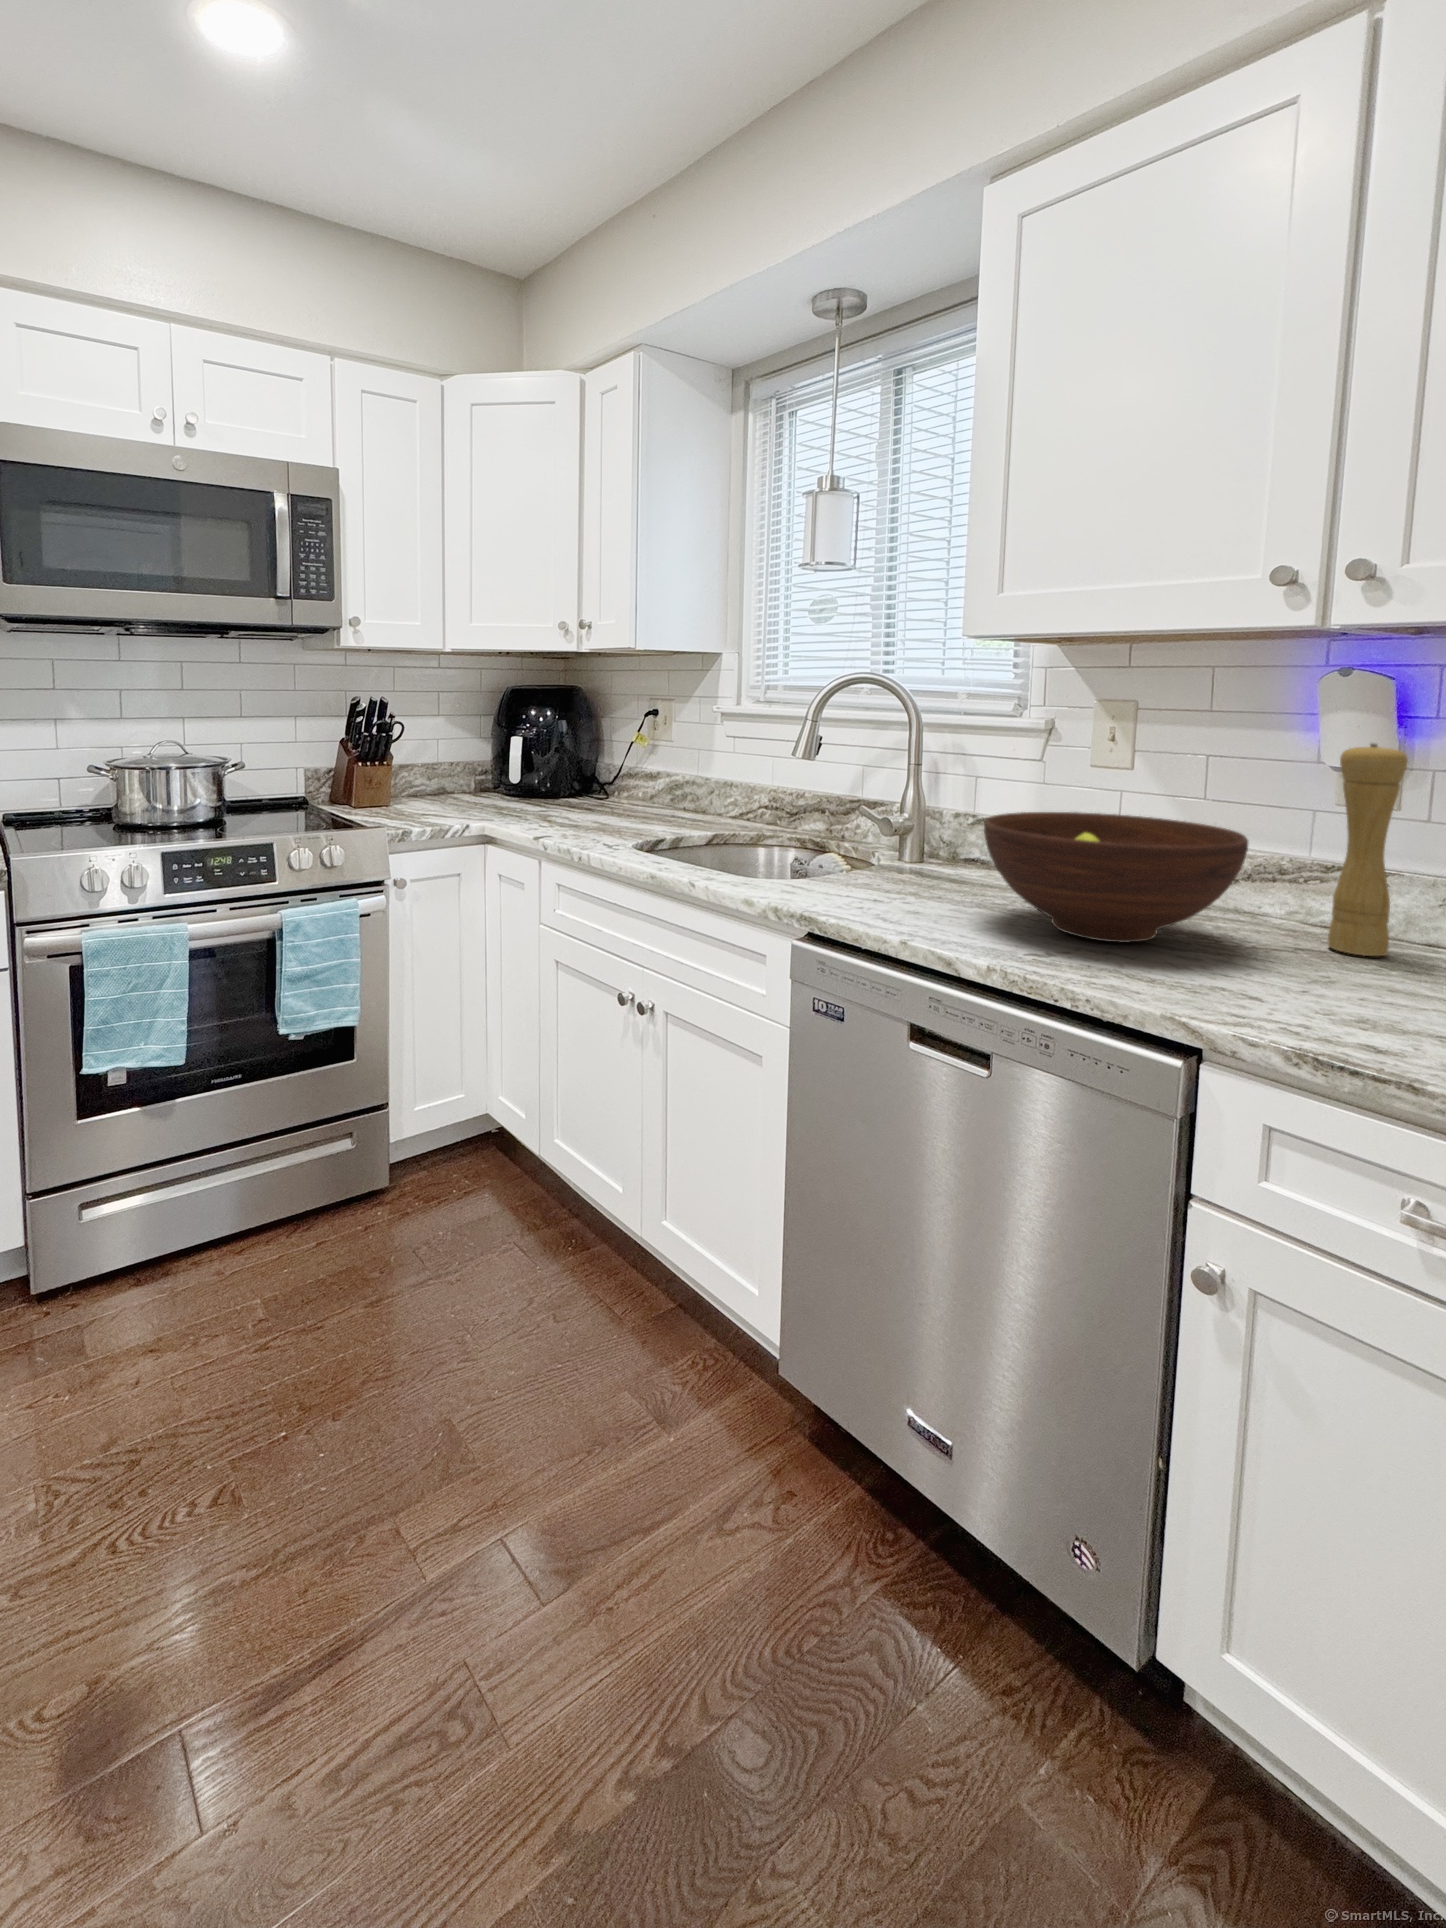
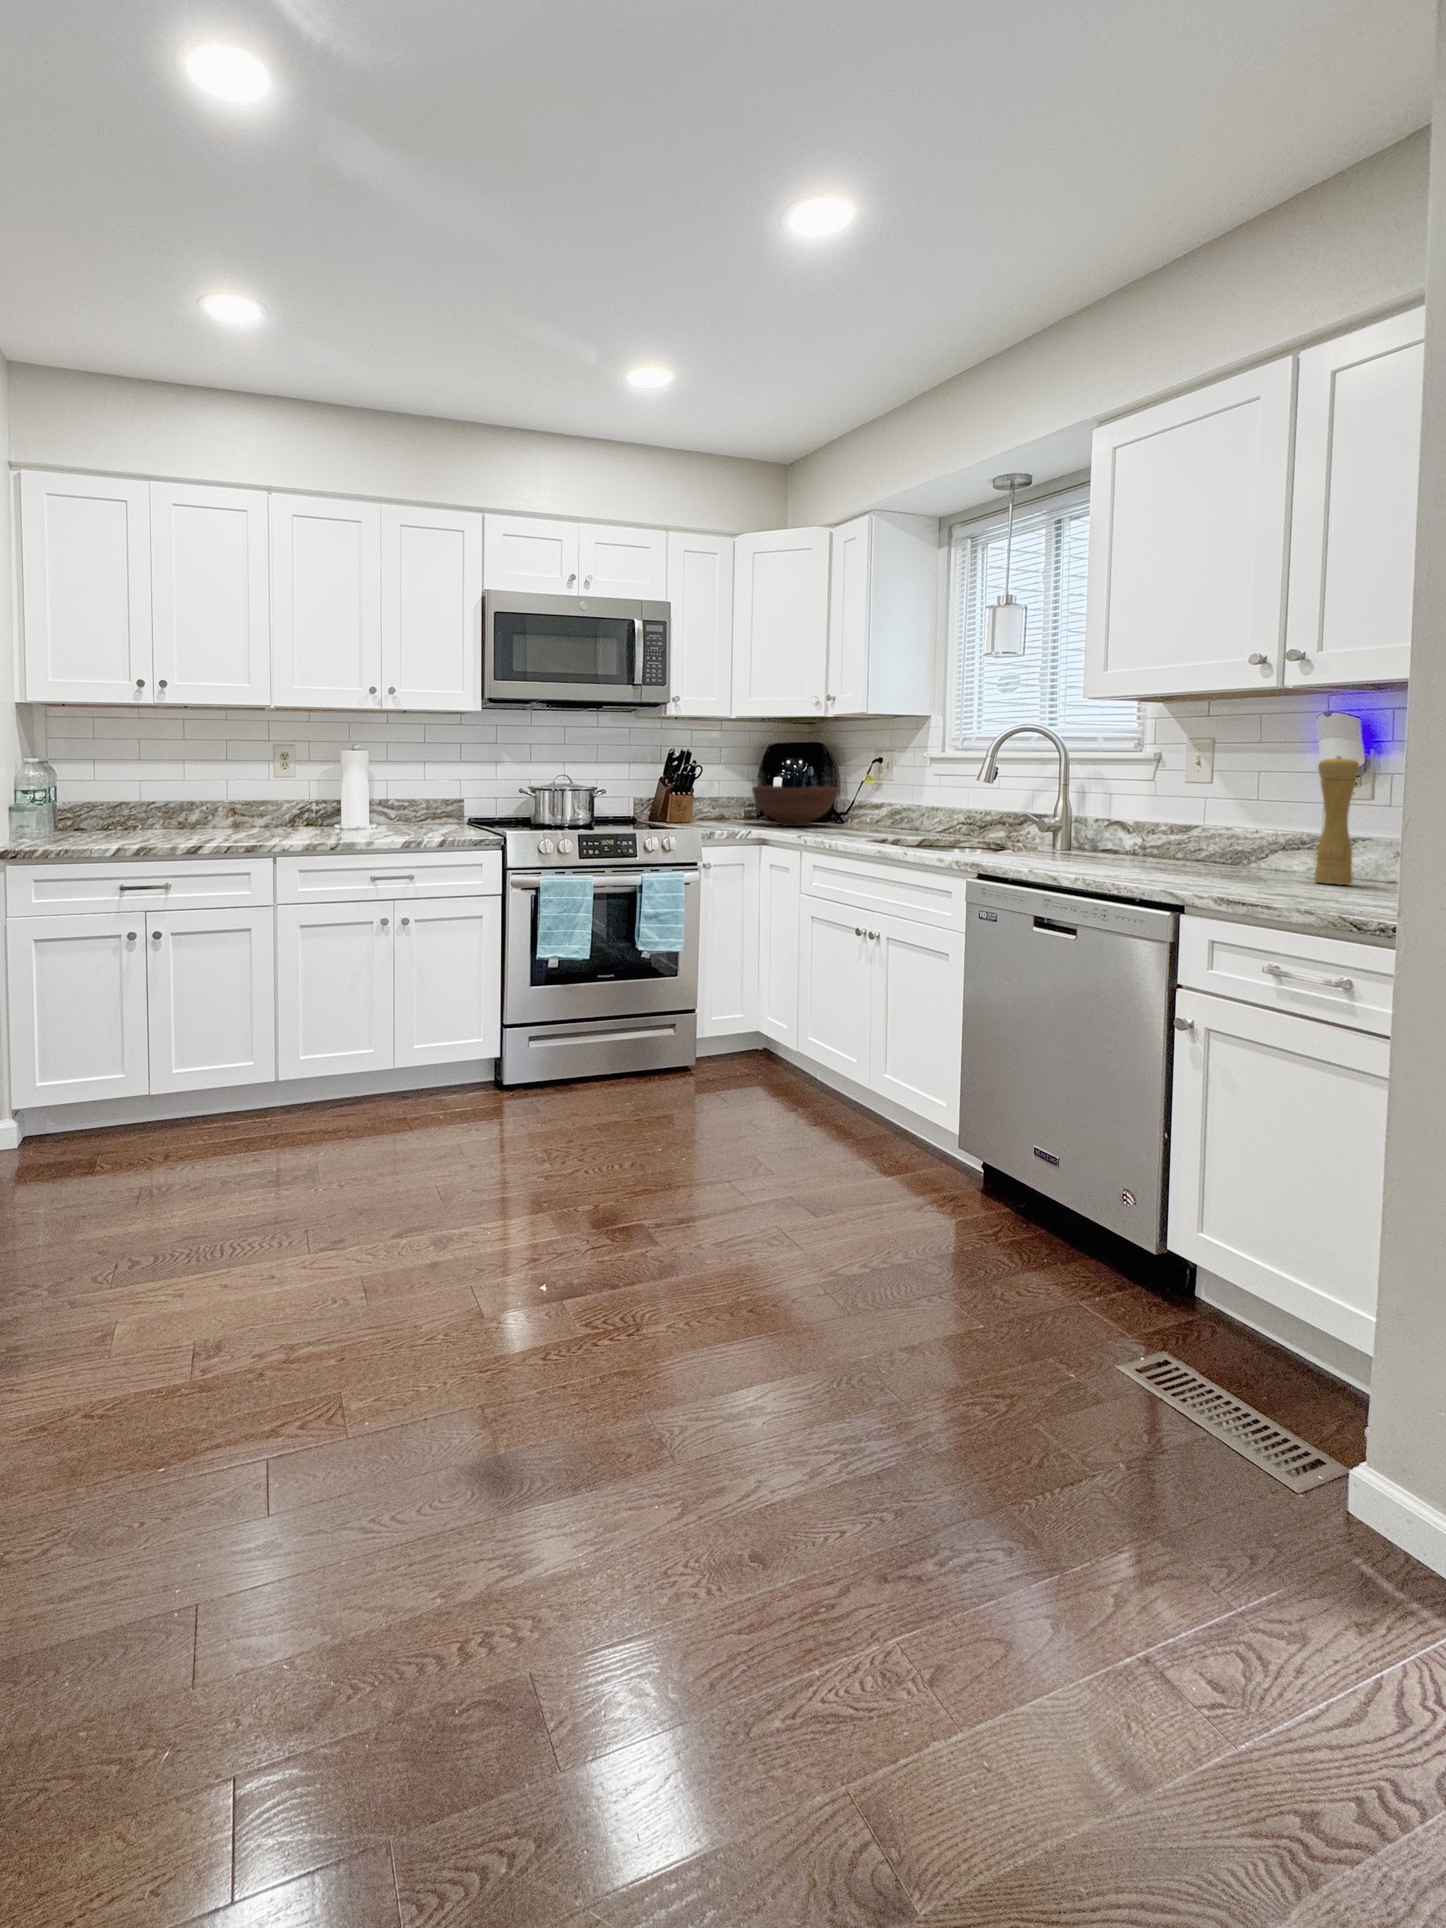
fruit bowl: present [984,812,1248,943] -> present [752,786,838,826]

